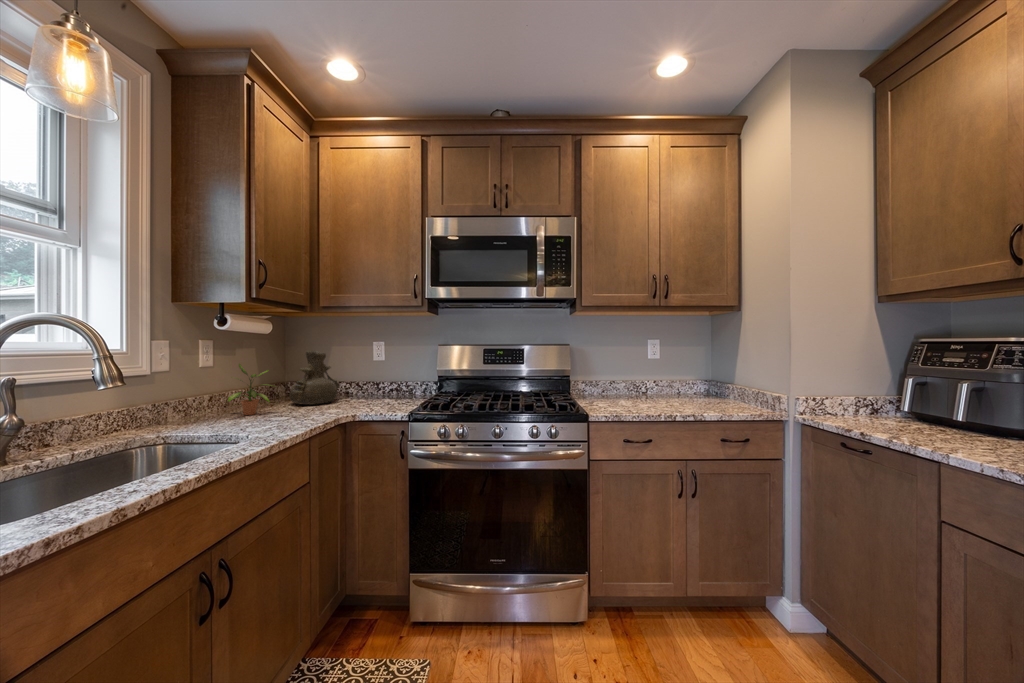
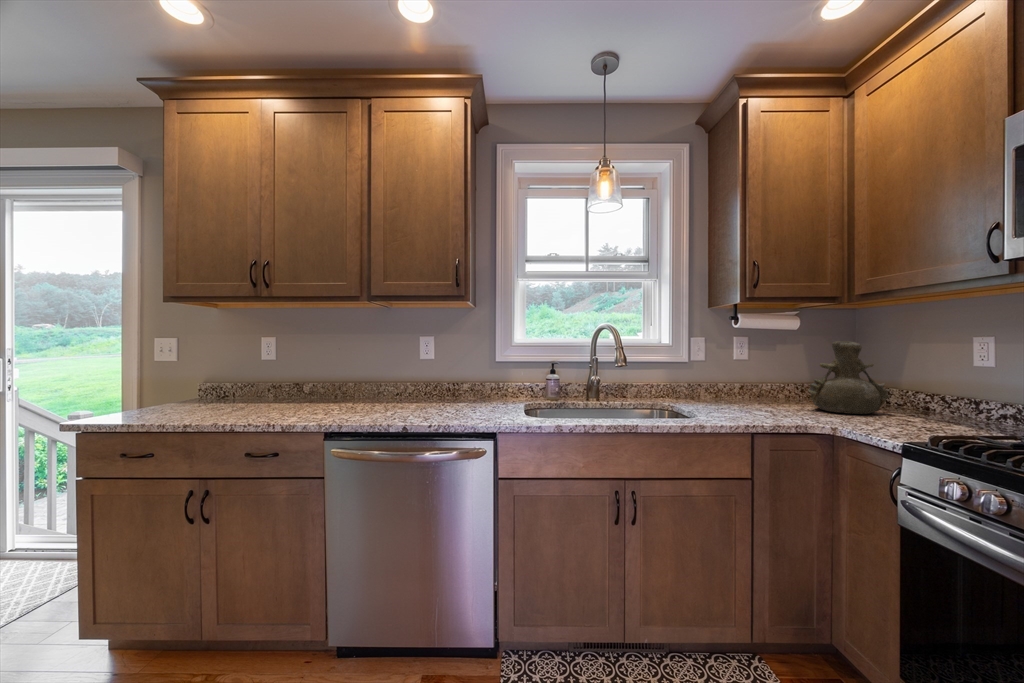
potted plant: present [228,364,269,415] -> none [727,352,778,408]

